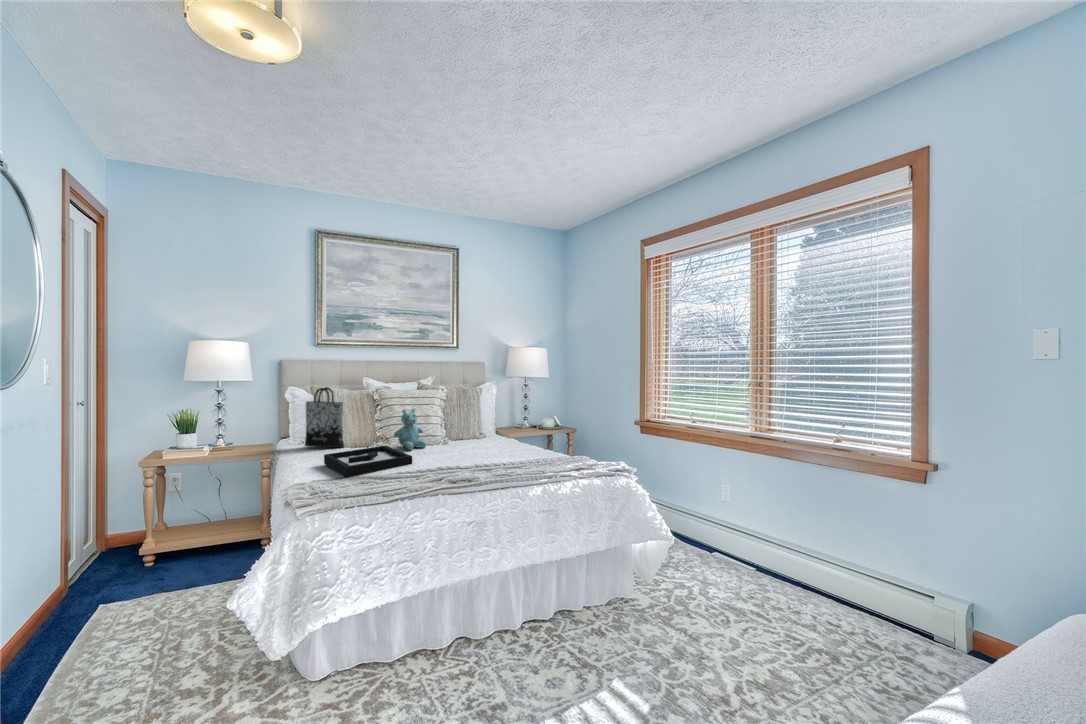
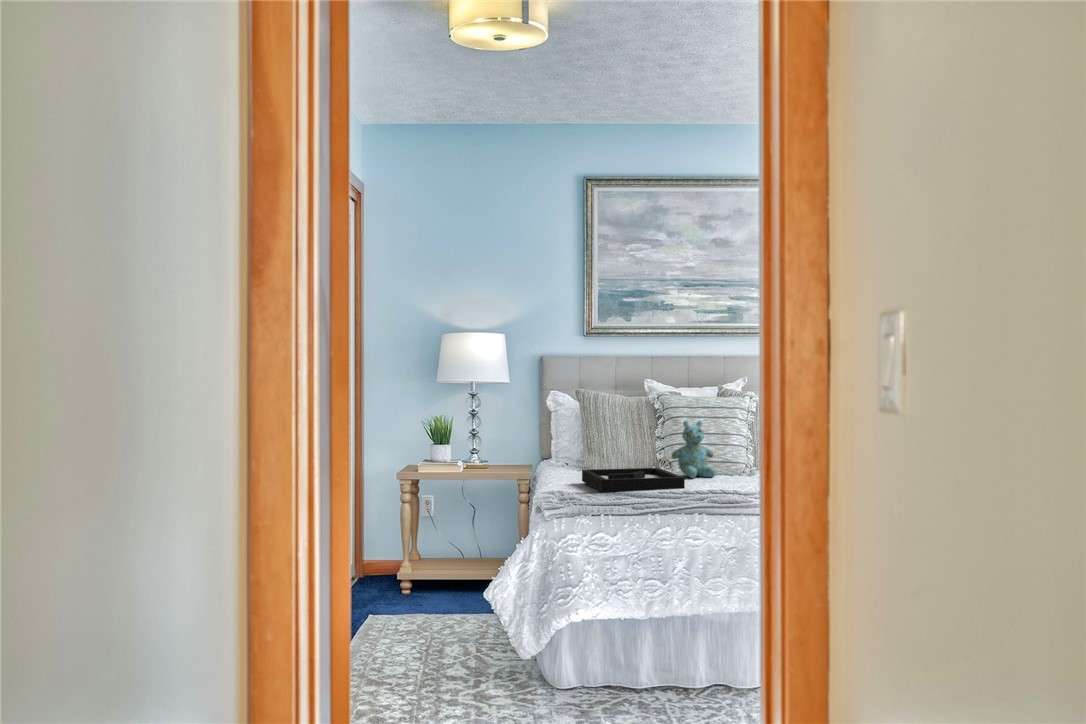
tote bag: present [305,387,344,448] -> none [566,389,612,472]

